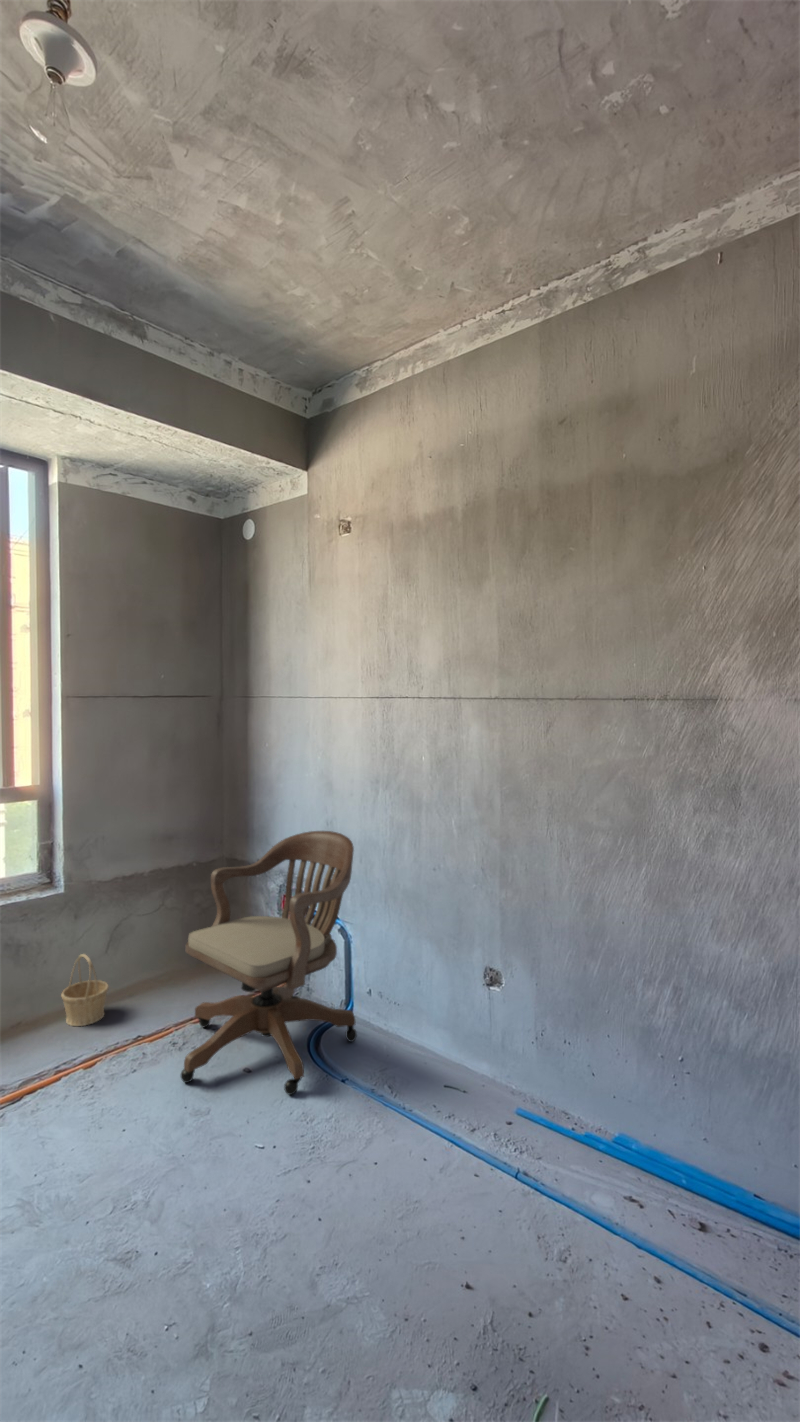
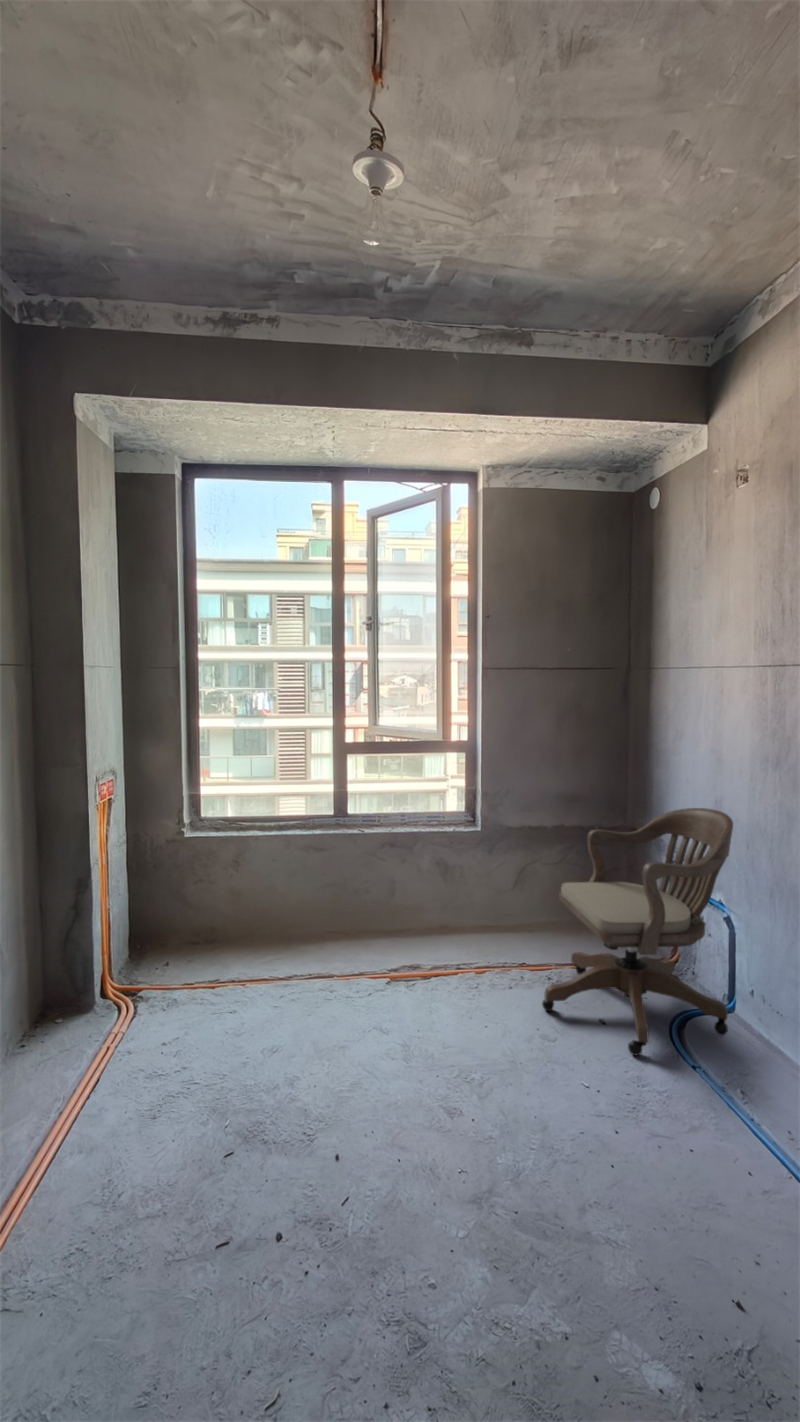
basket: present [61,954,109,1026] -> none [473,885,509,944]

